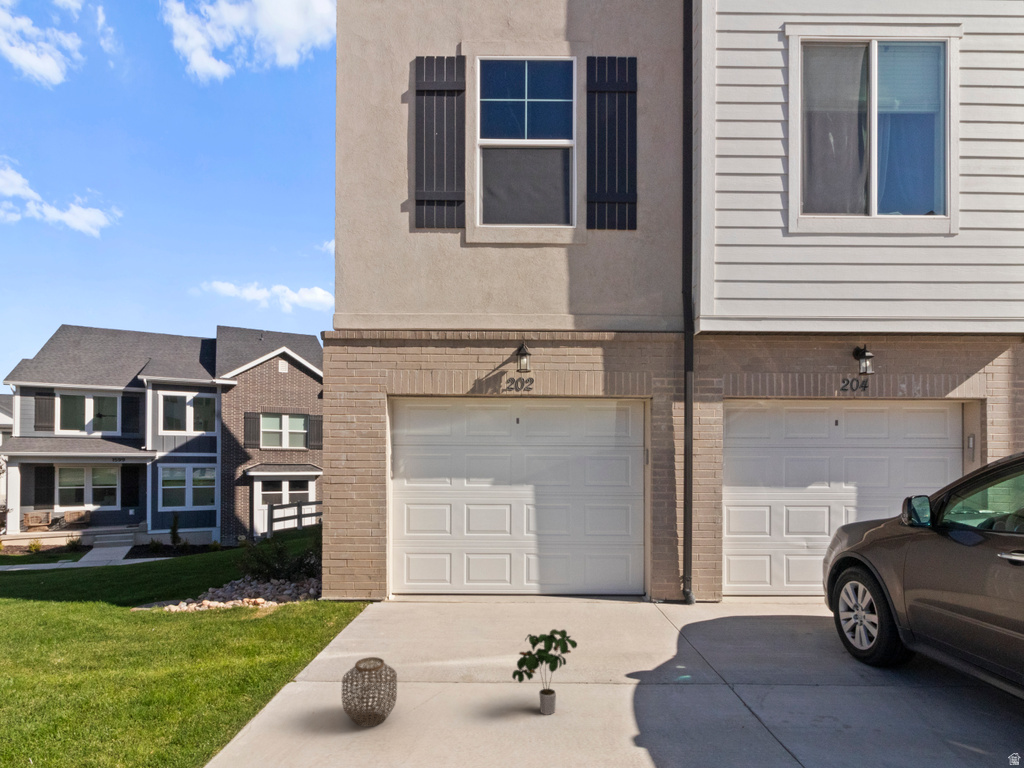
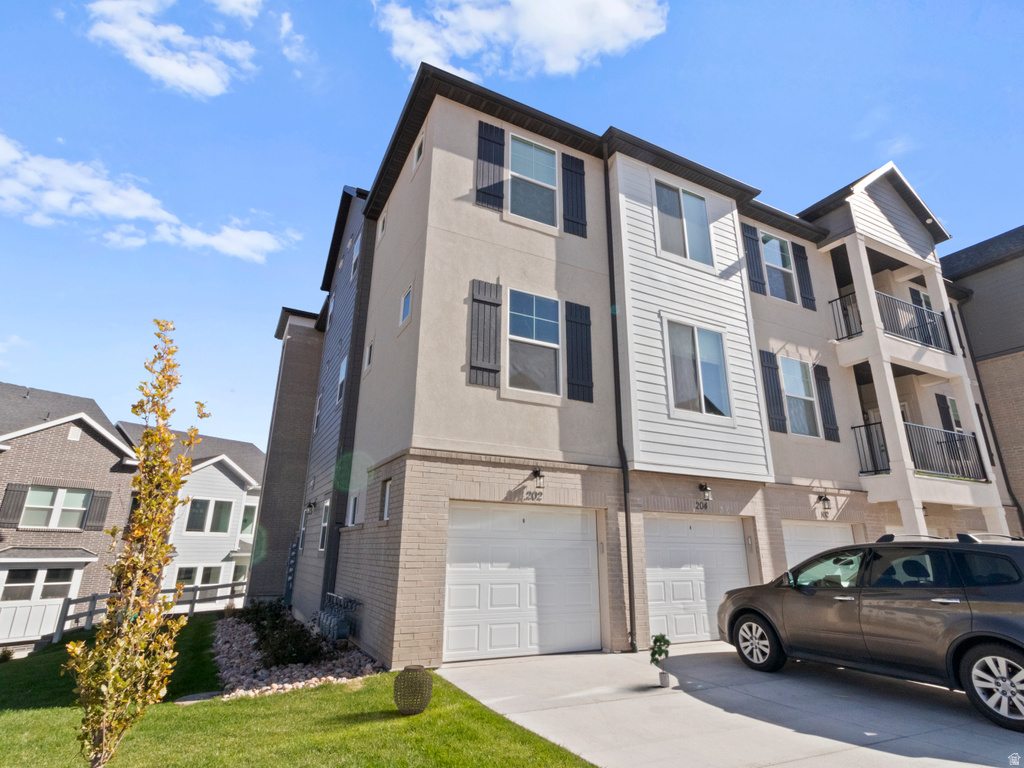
woven basket: present [342,657,397,726] -> present [393,665,433,714]

